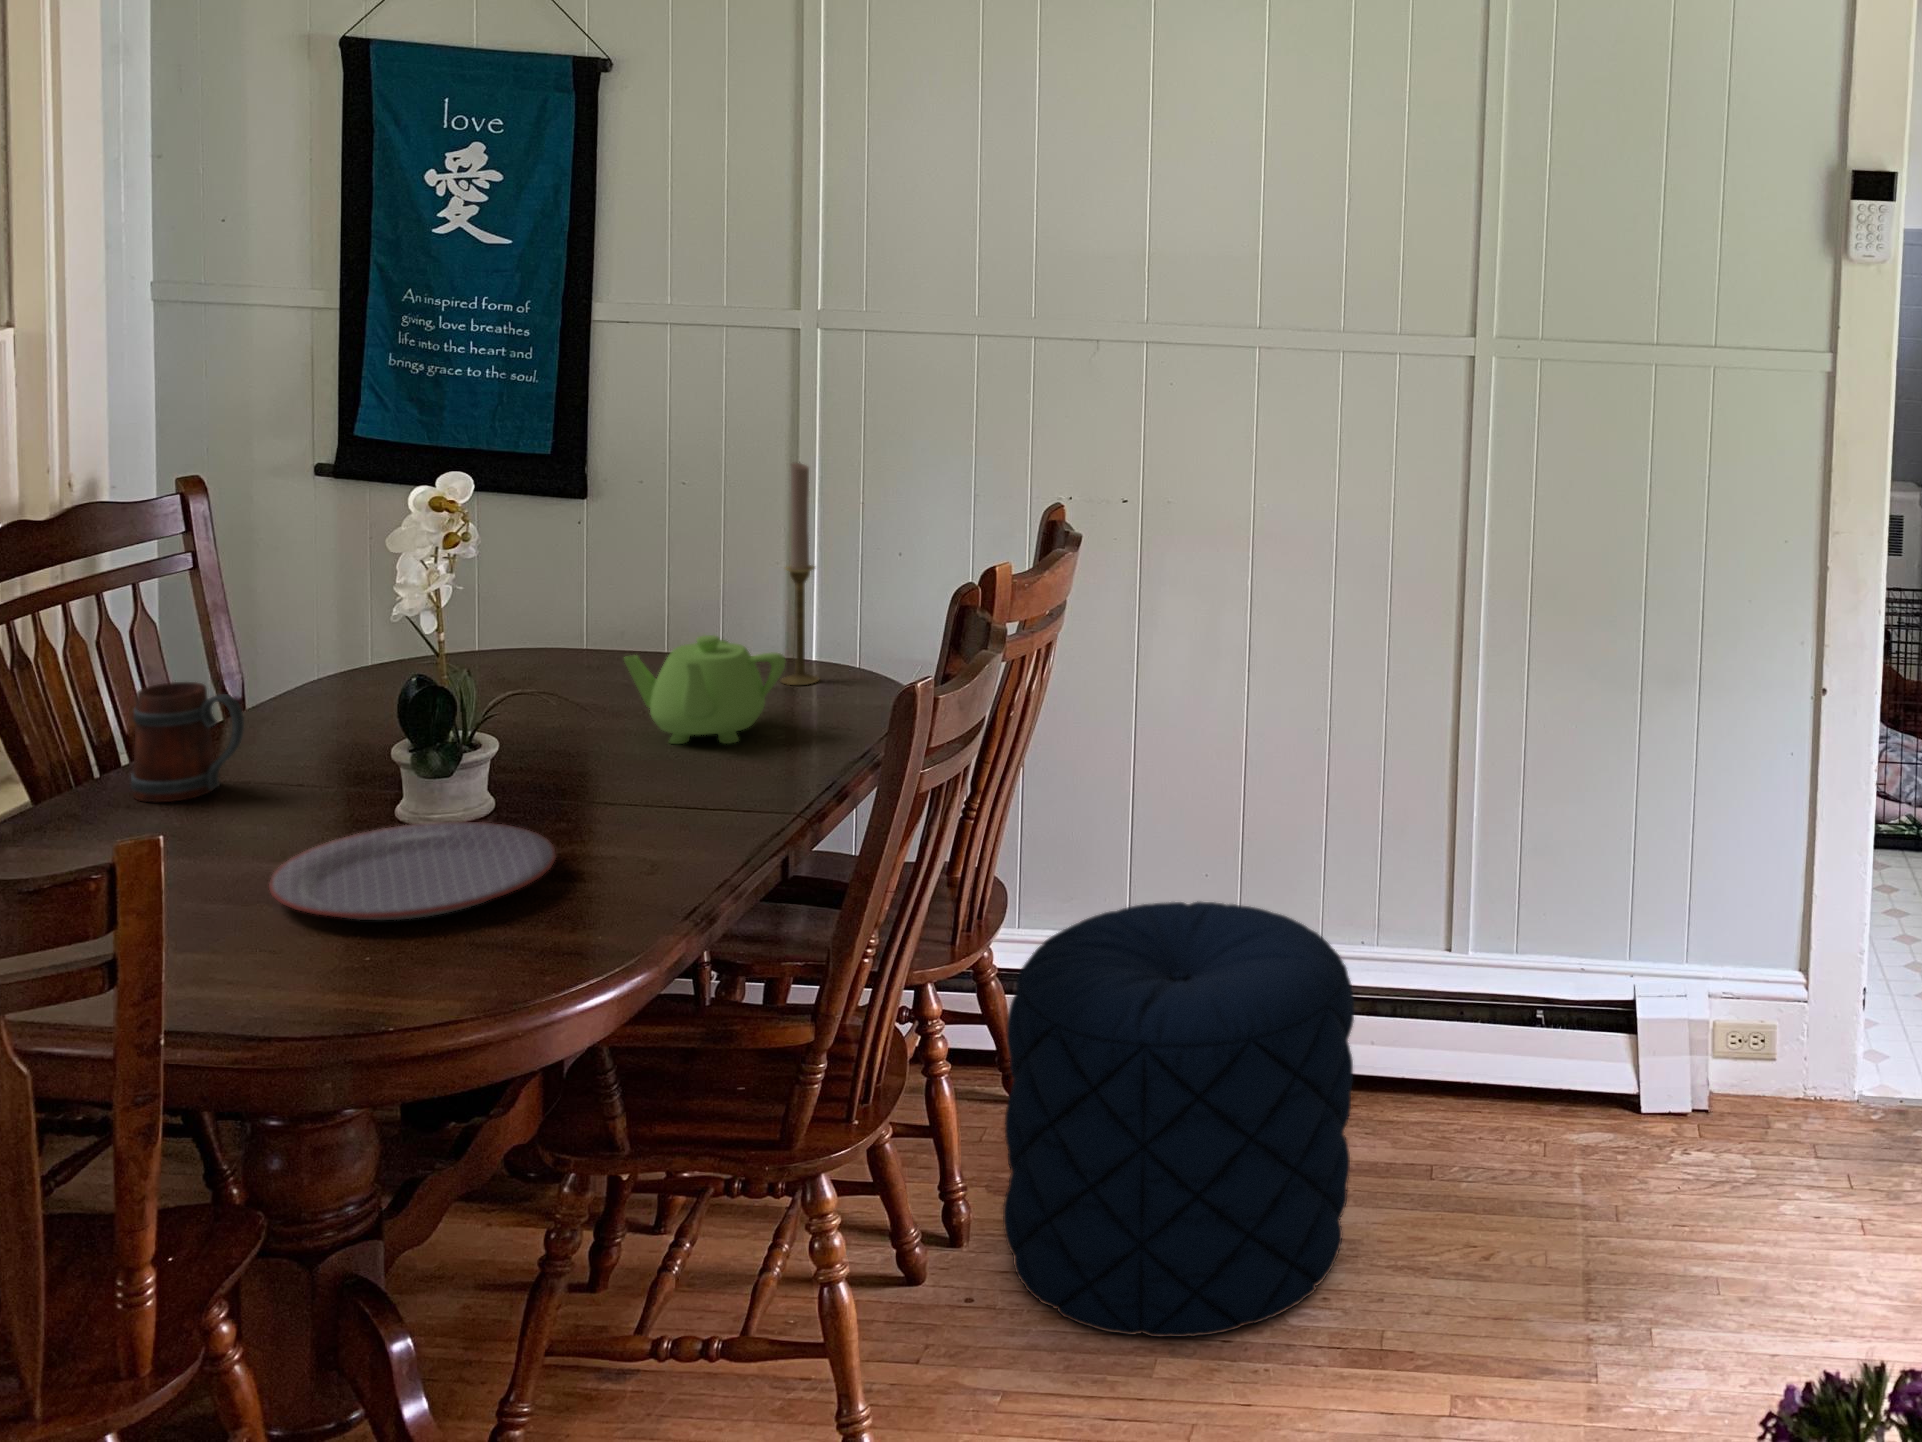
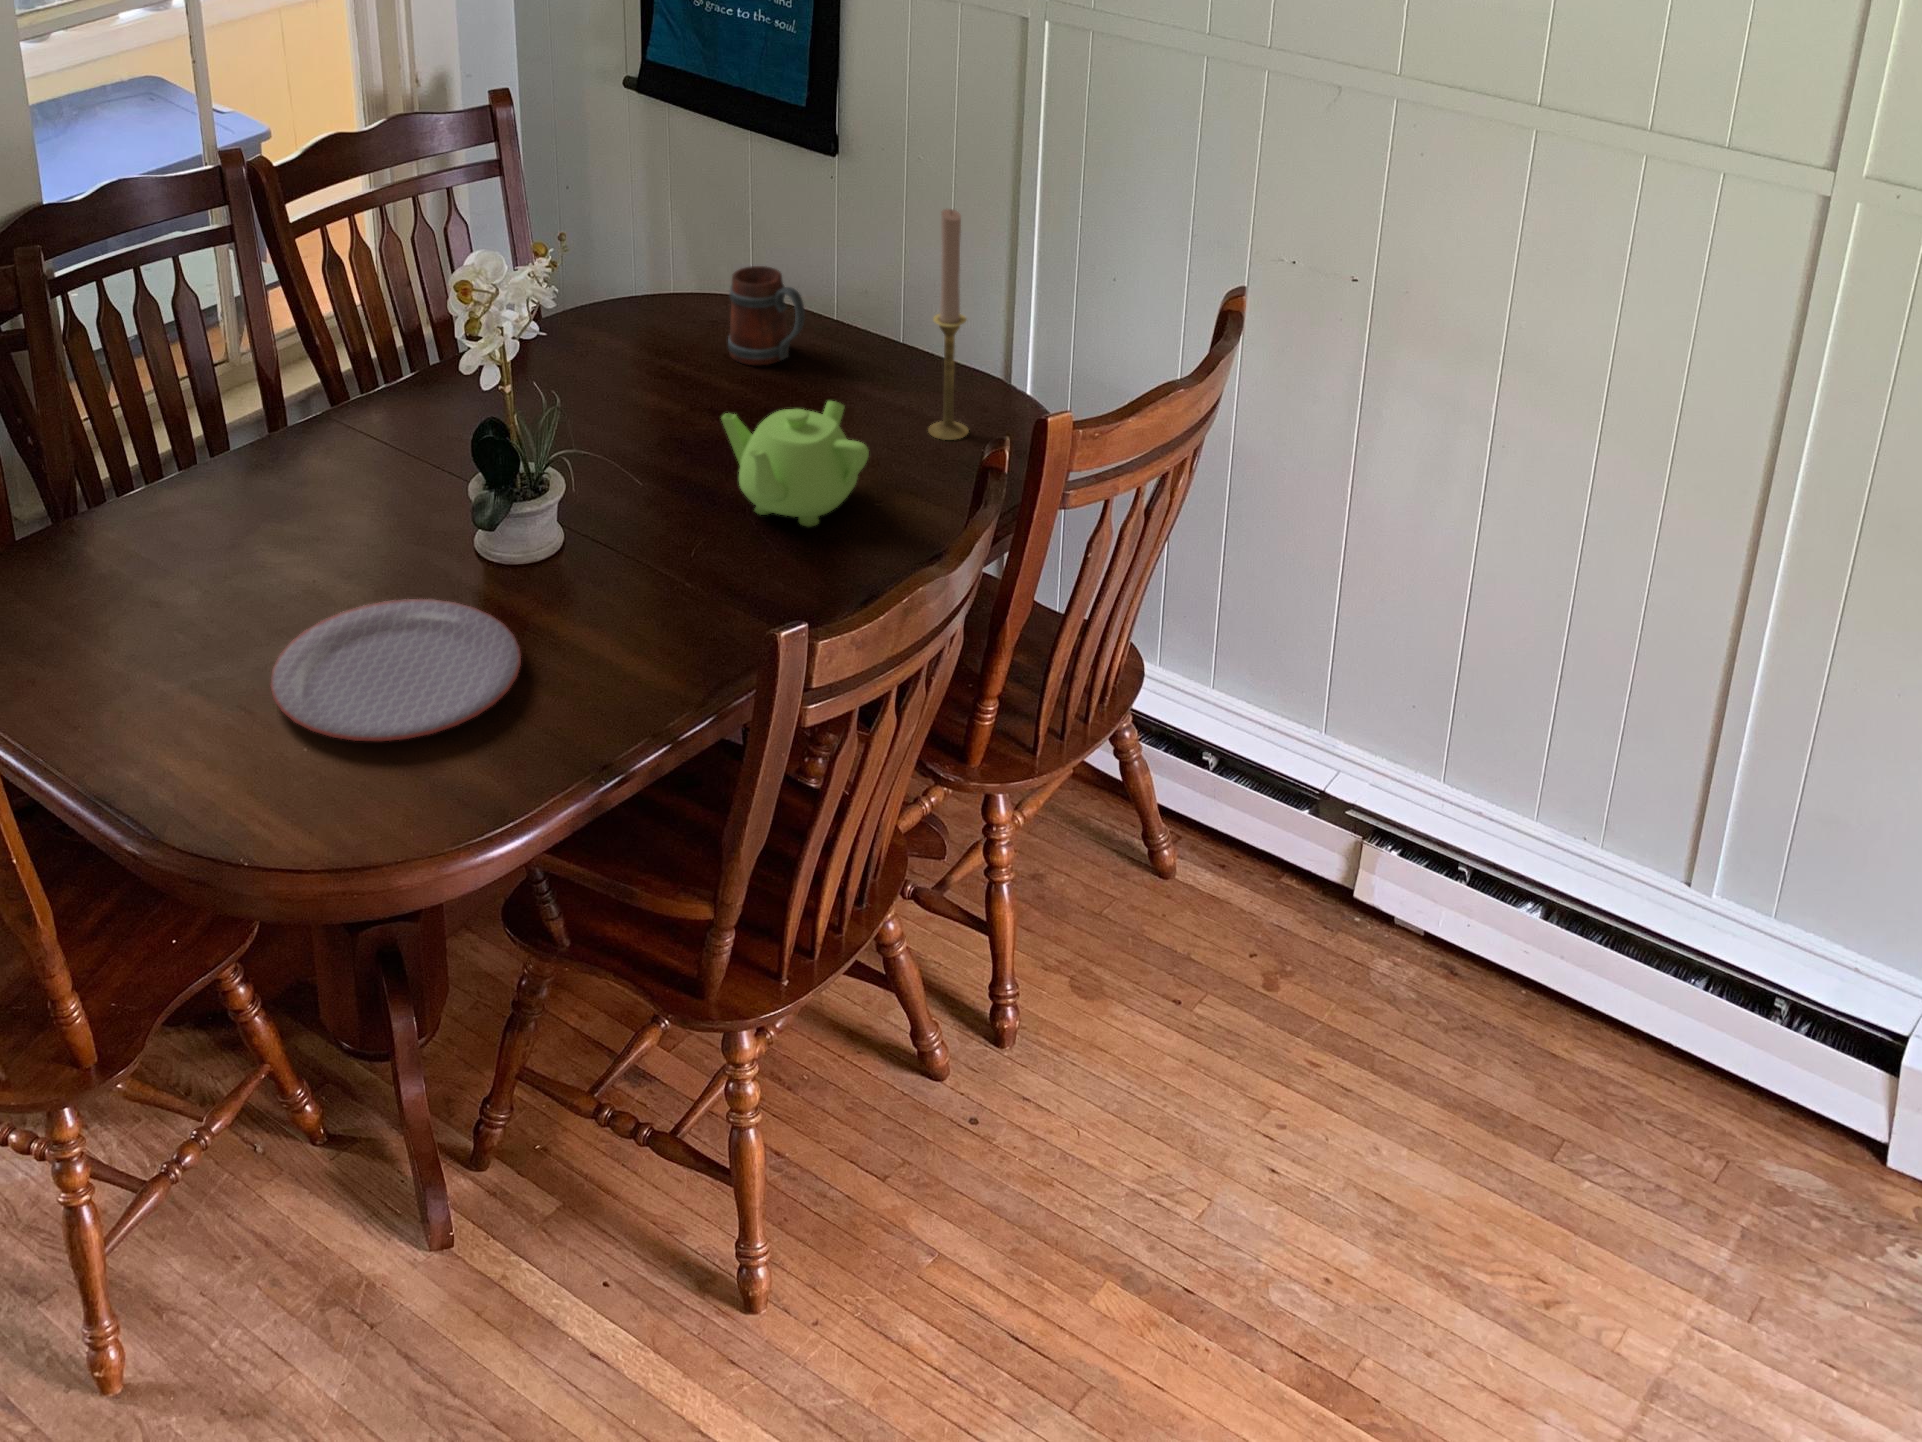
mug: present [131,682,244,802] -> present [728,266,805,365]
pouf: present [1003,901,1354,1337] -> none [1023,778,1429,1284]

